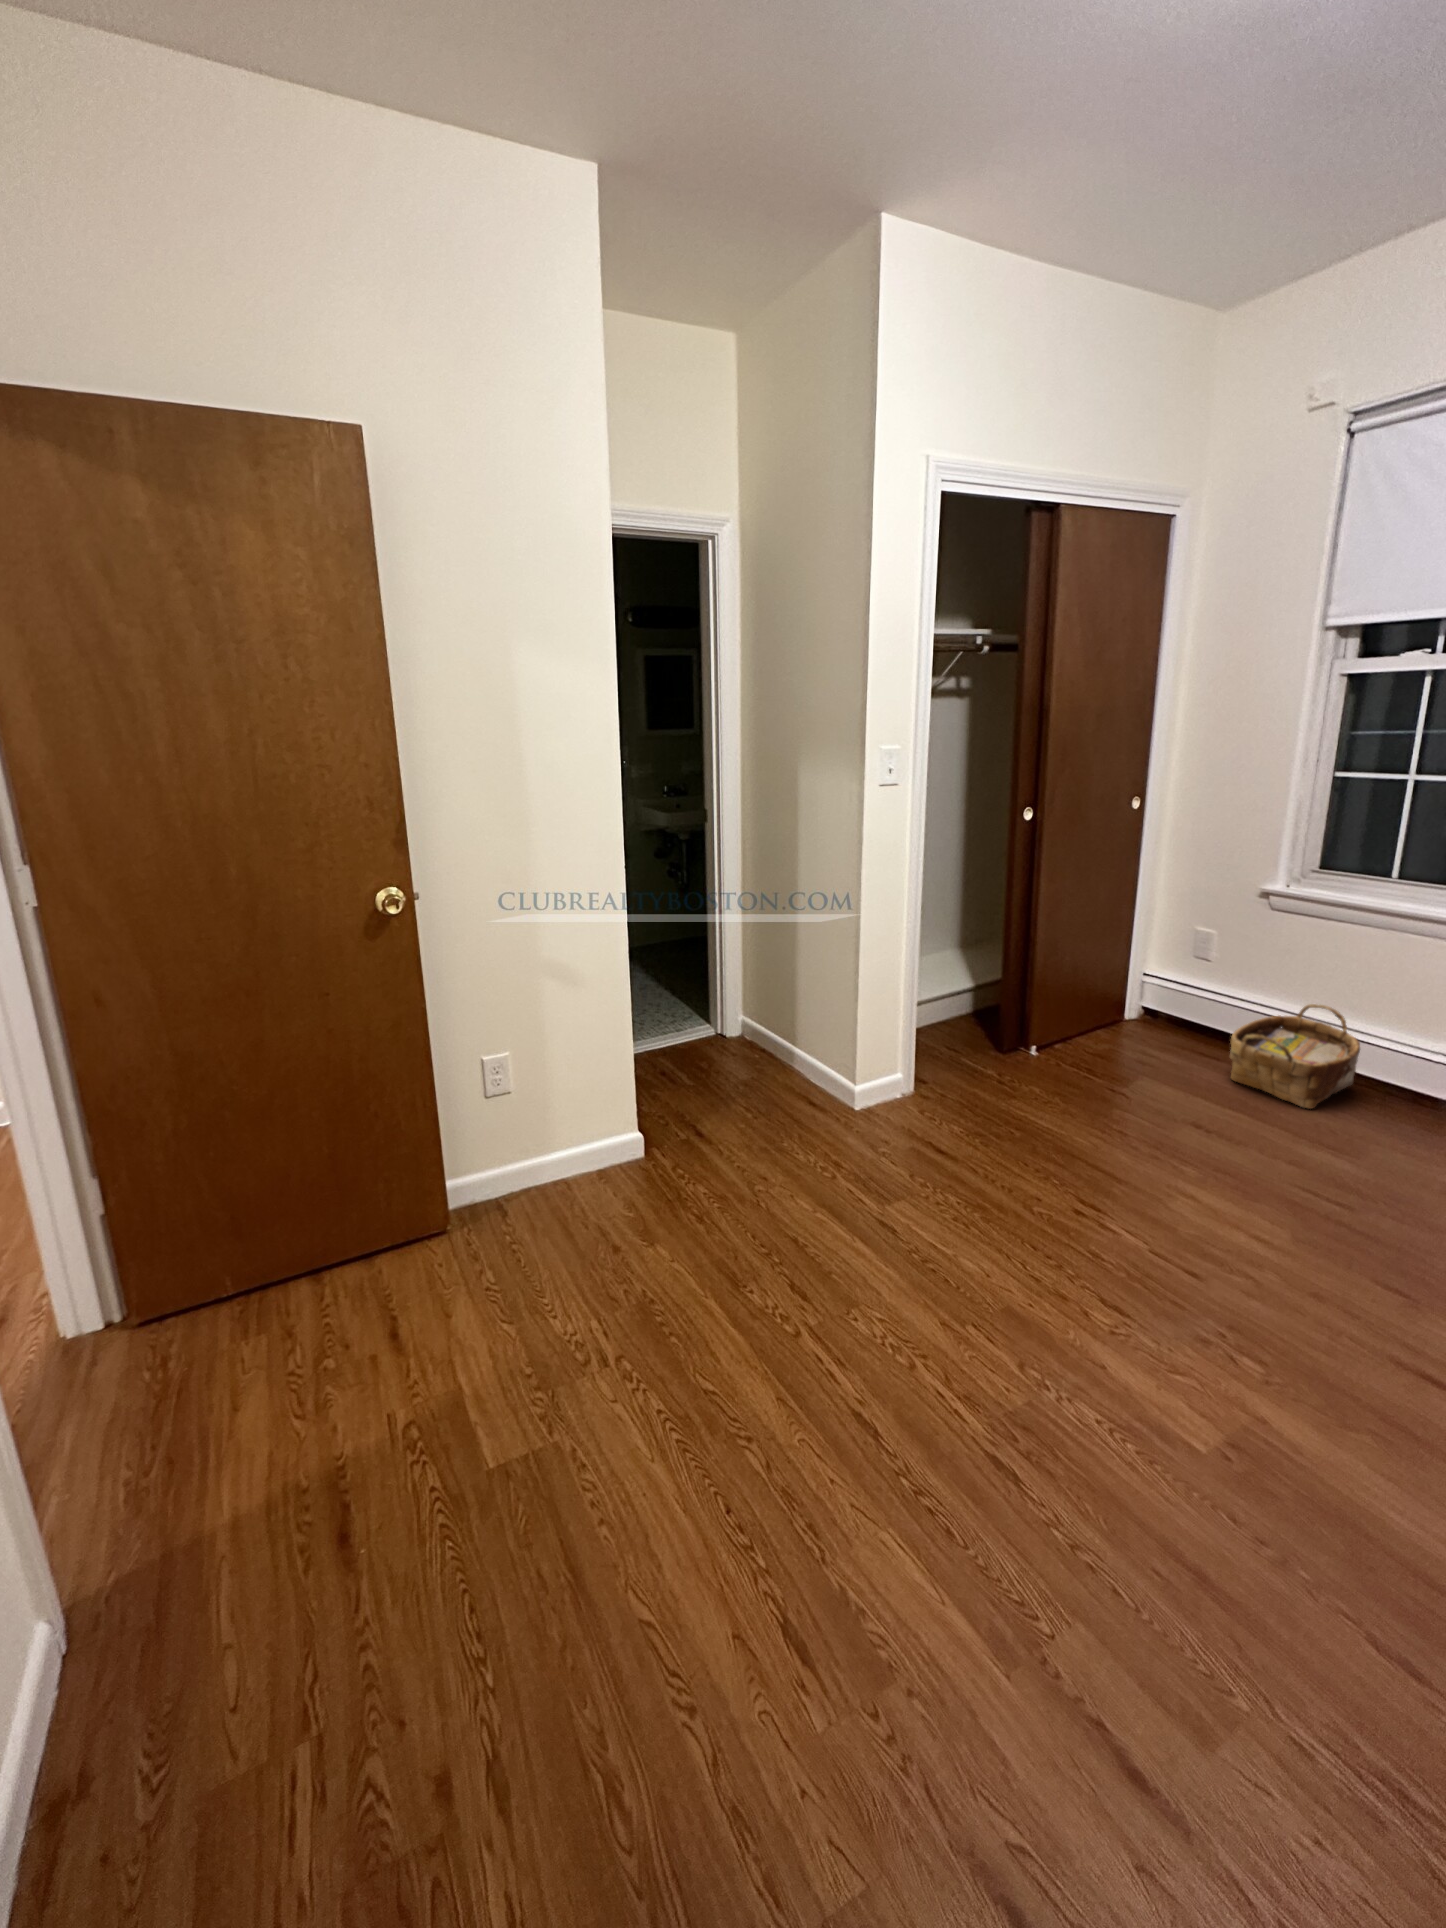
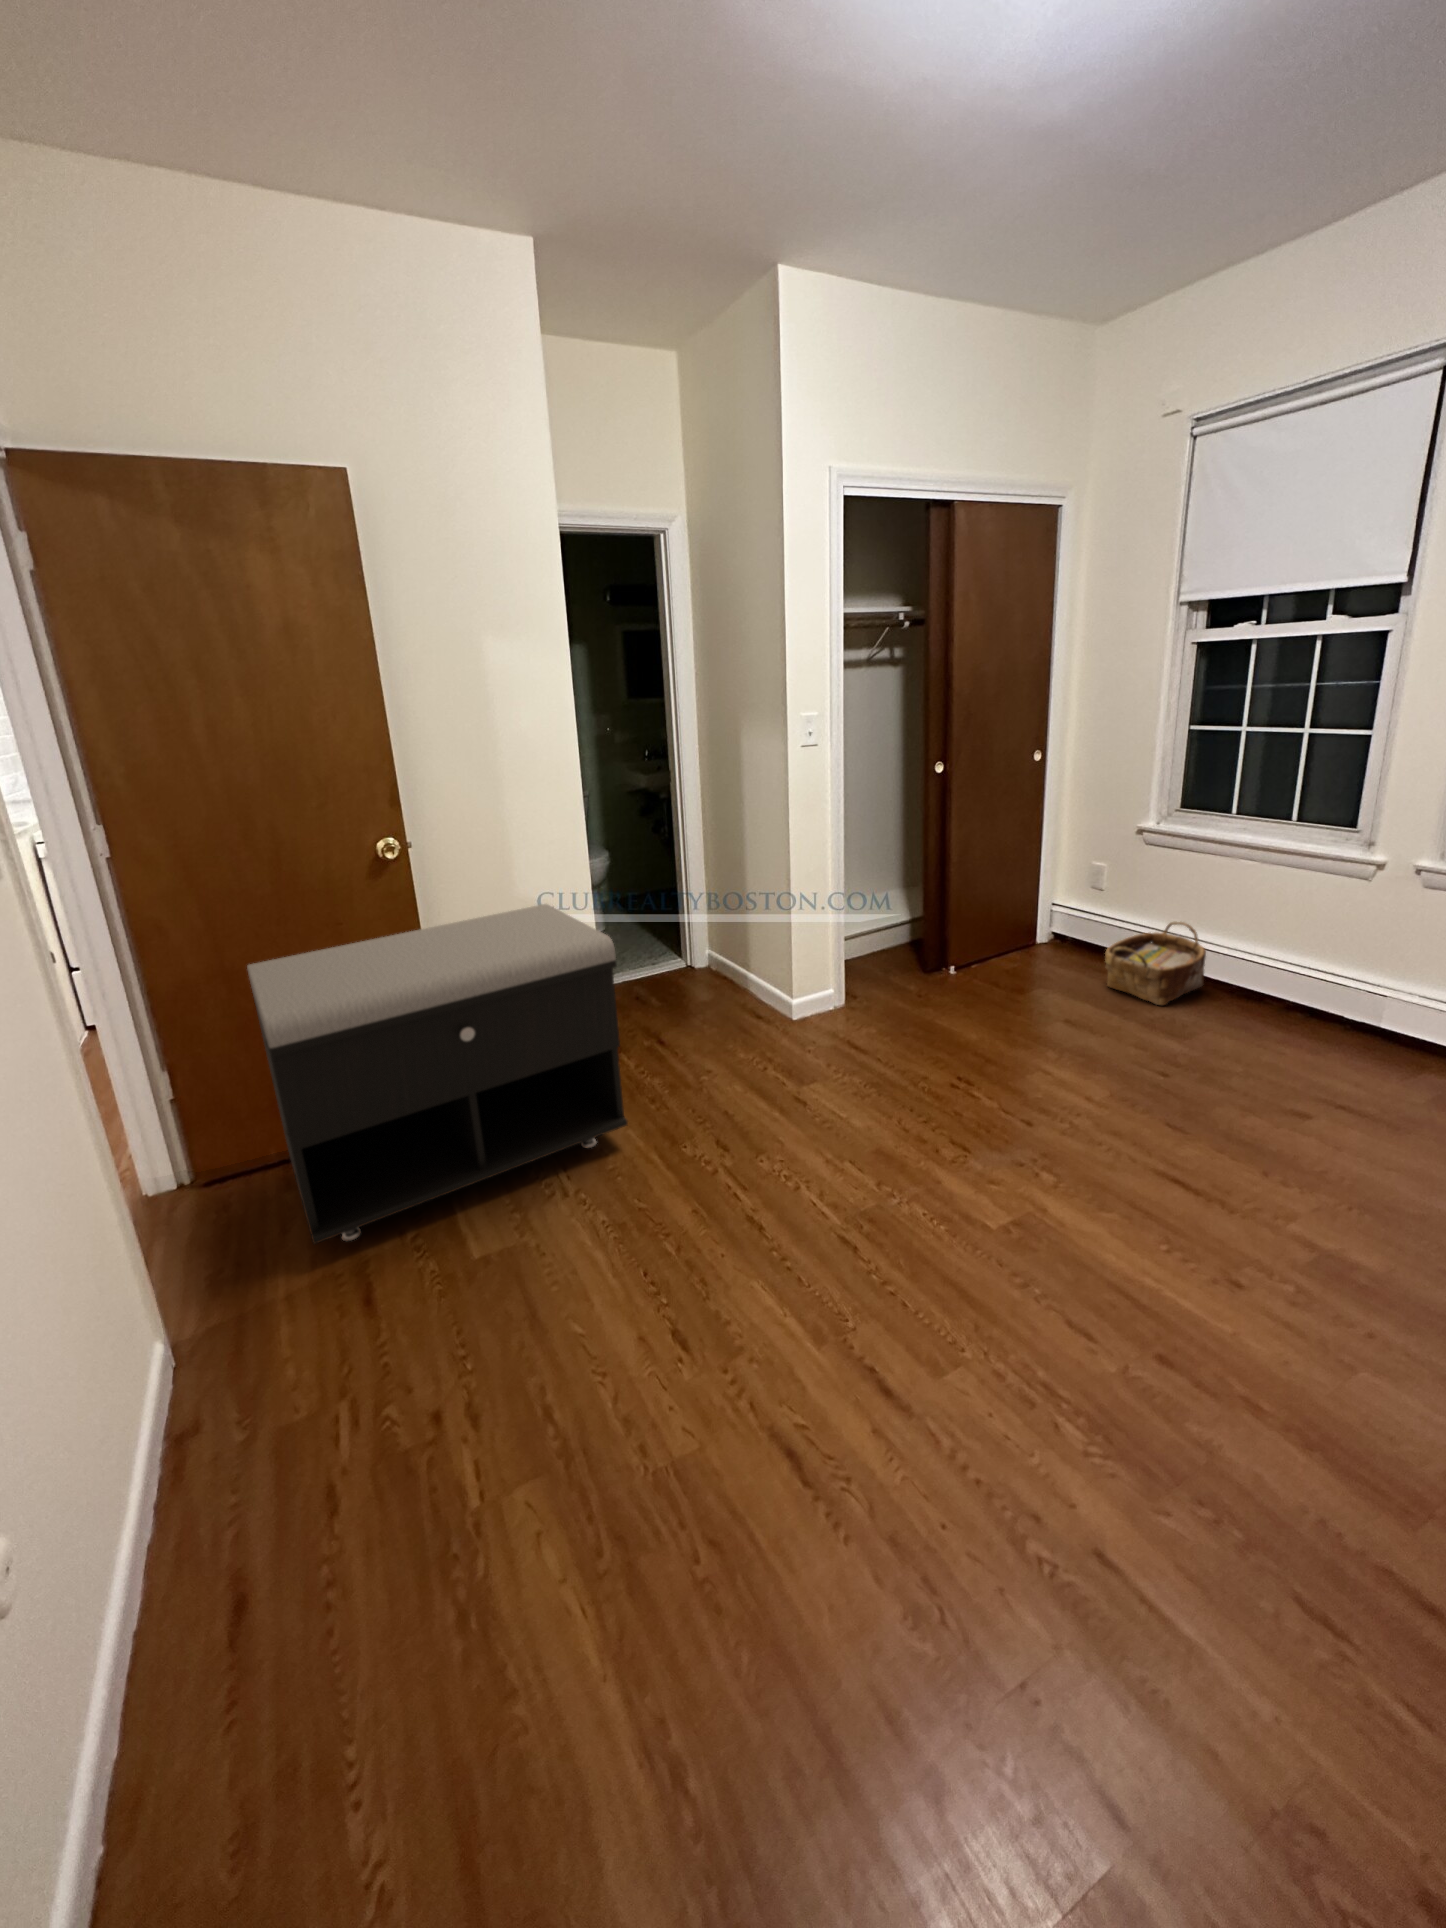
storage bench: none [205,971,679,1444] -> present [247,904,628,1244]

